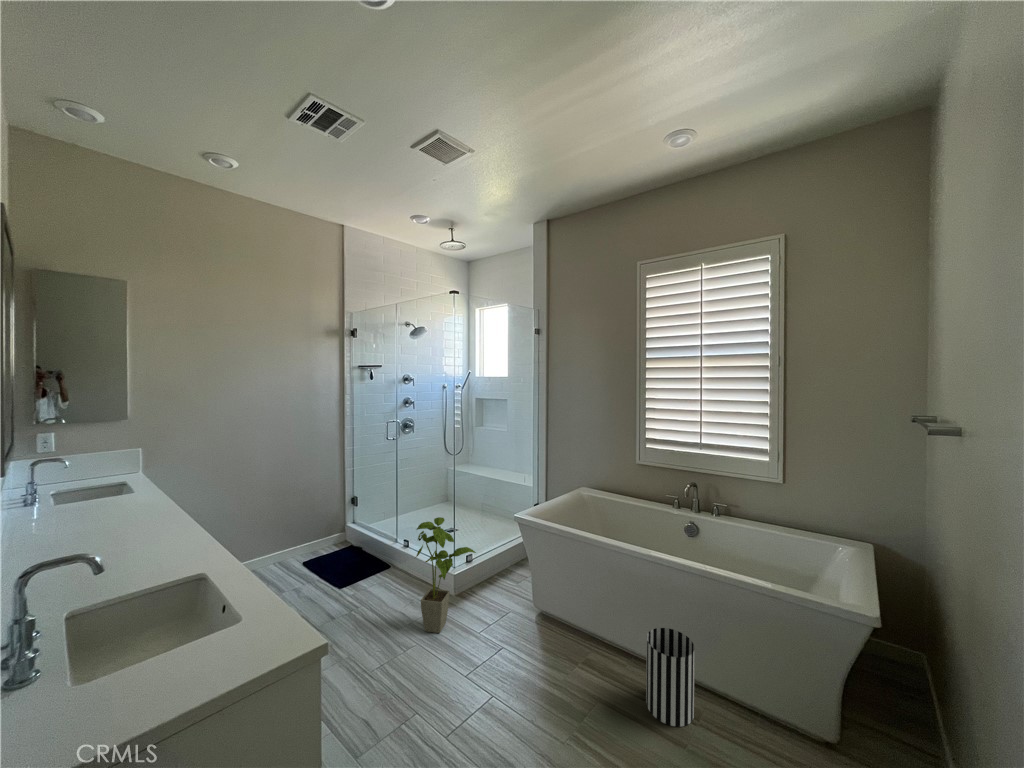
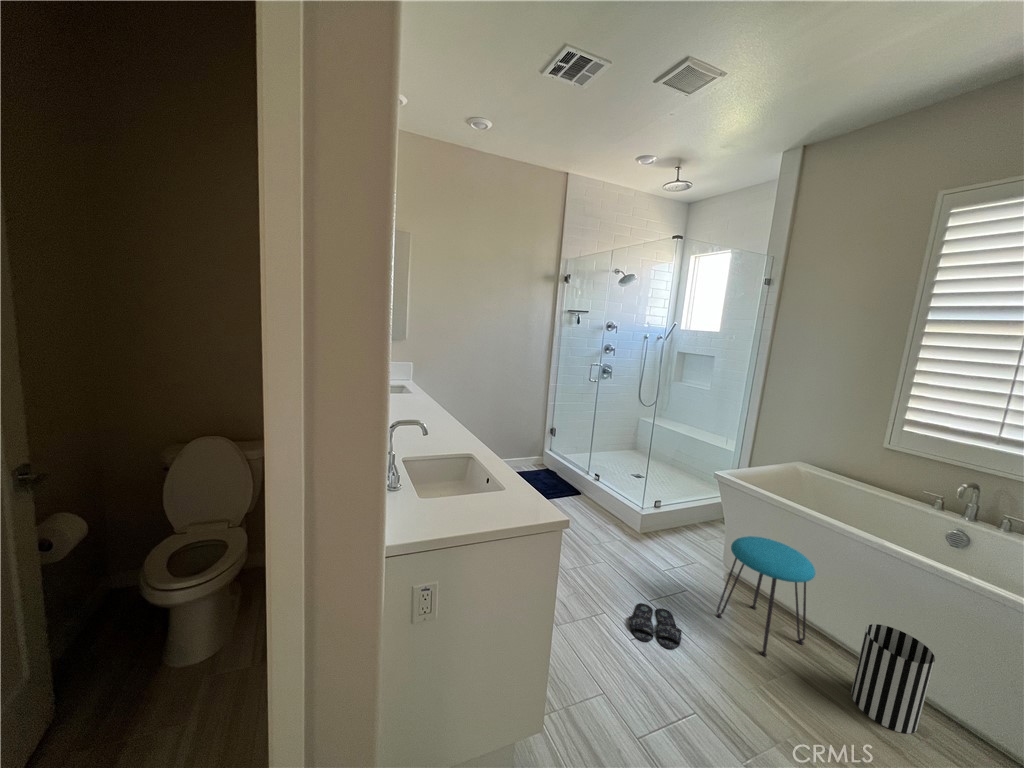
house plant: present [416,517,476,633] -> none [609,457,669,559]
stool: none [532,572,607,696] -> present [716,536,815,656]
slippers: none [446,681,501,736] -> present [629,603,681,650]

